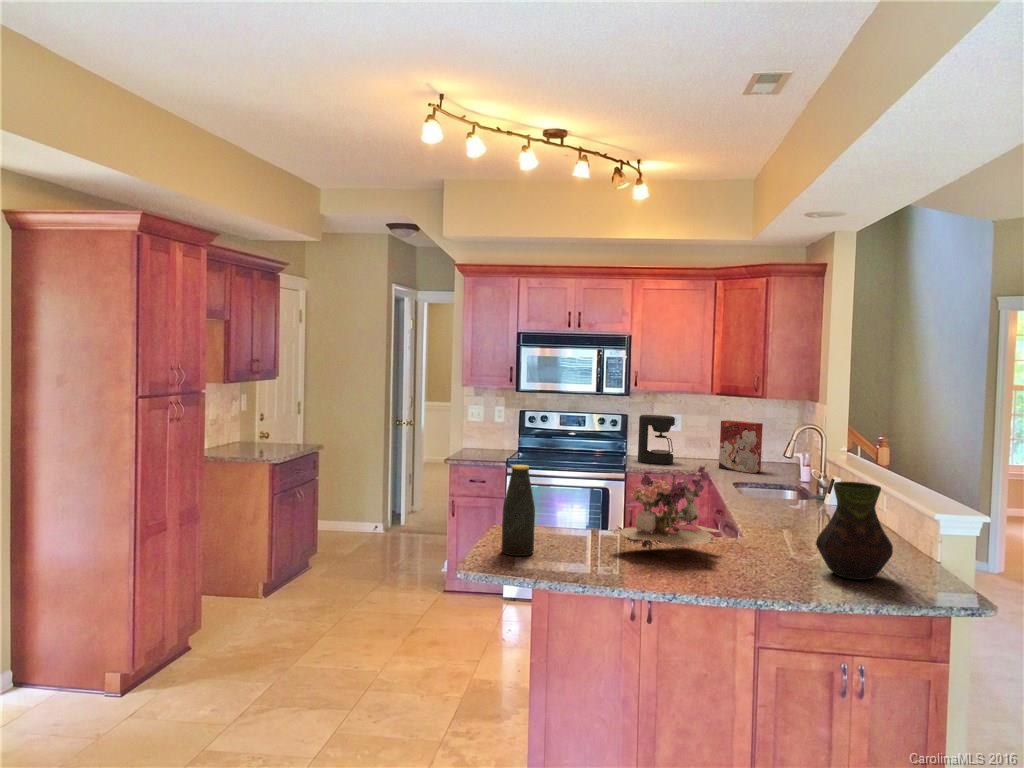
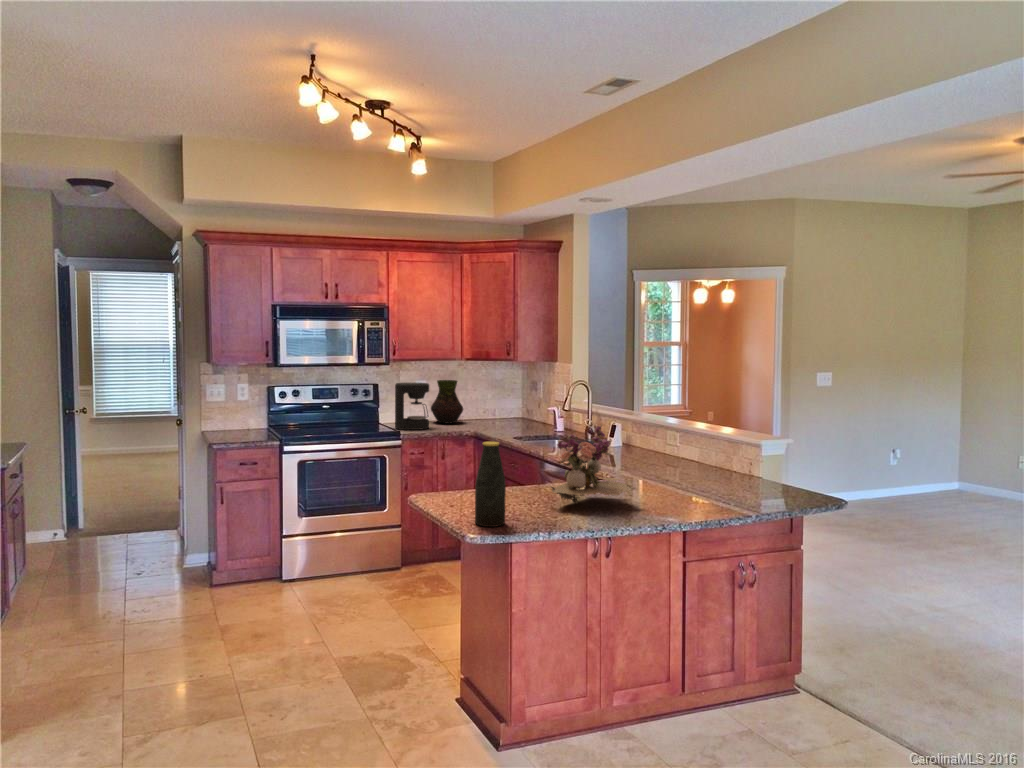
cereal box: present [719,420,763,473] -> none [472,383,509,429]
vase: present [816,482,893,580] -> present [431,380,463,424]

